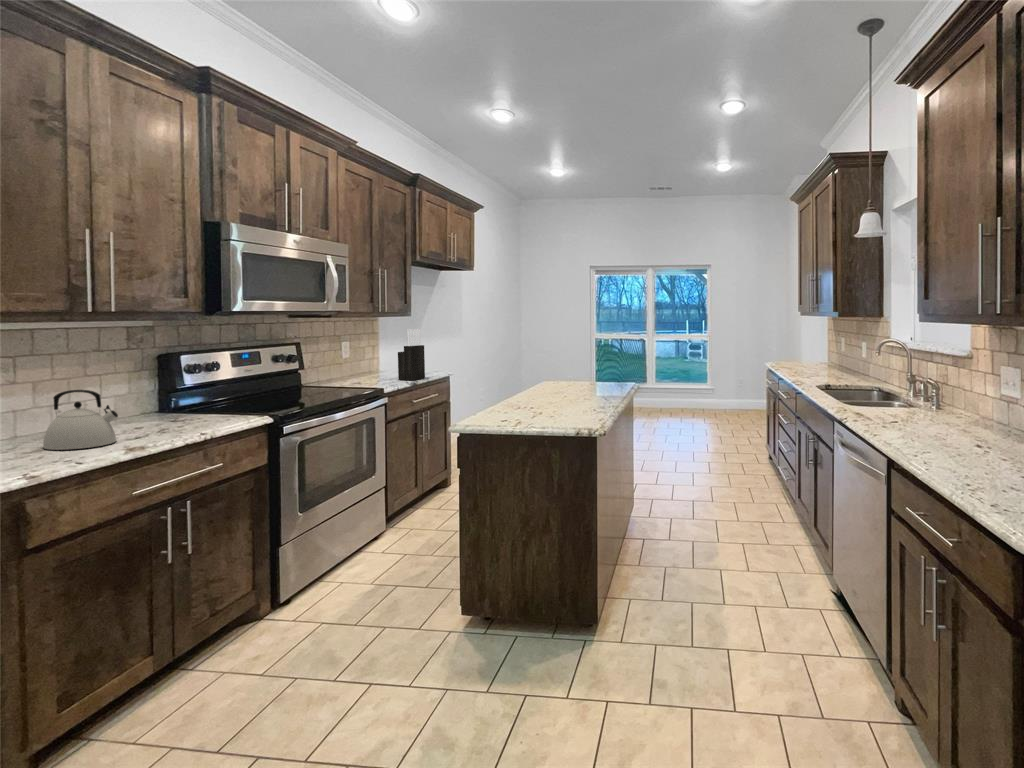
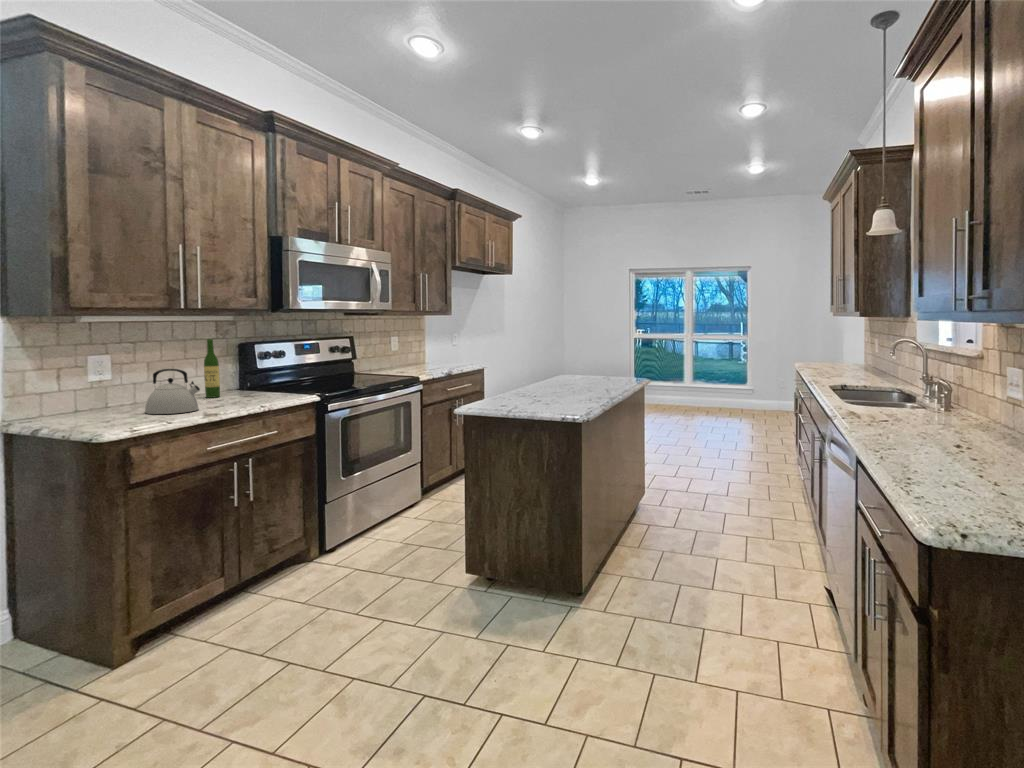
knife block: present [398,329,425,380] -> none [437,326,461,371]
wine bottle: none [120,349,142,423] -> present [204,339,220,398]

